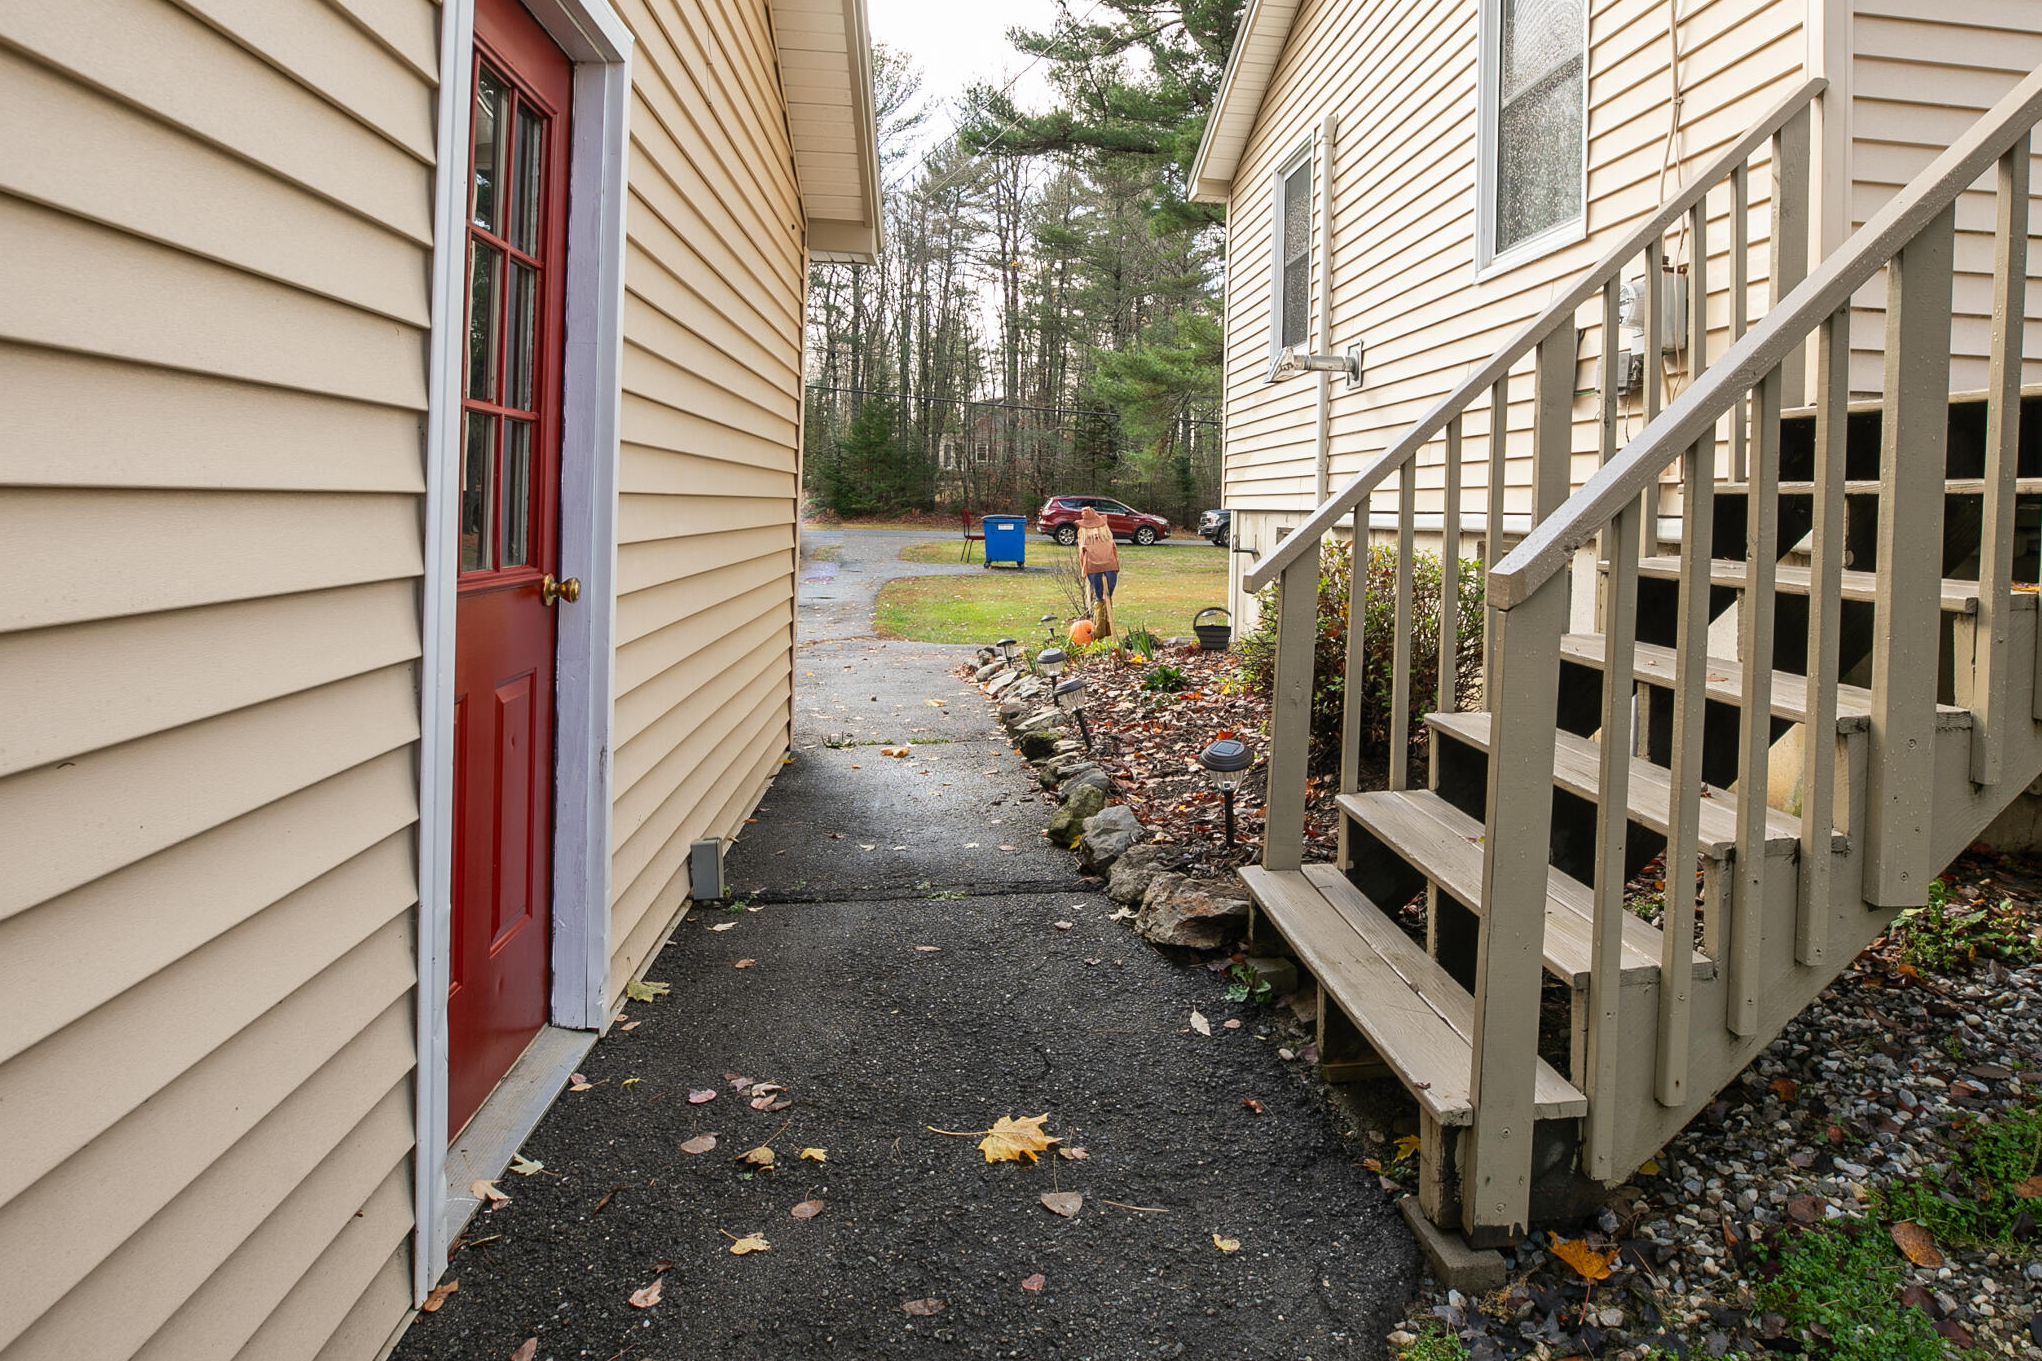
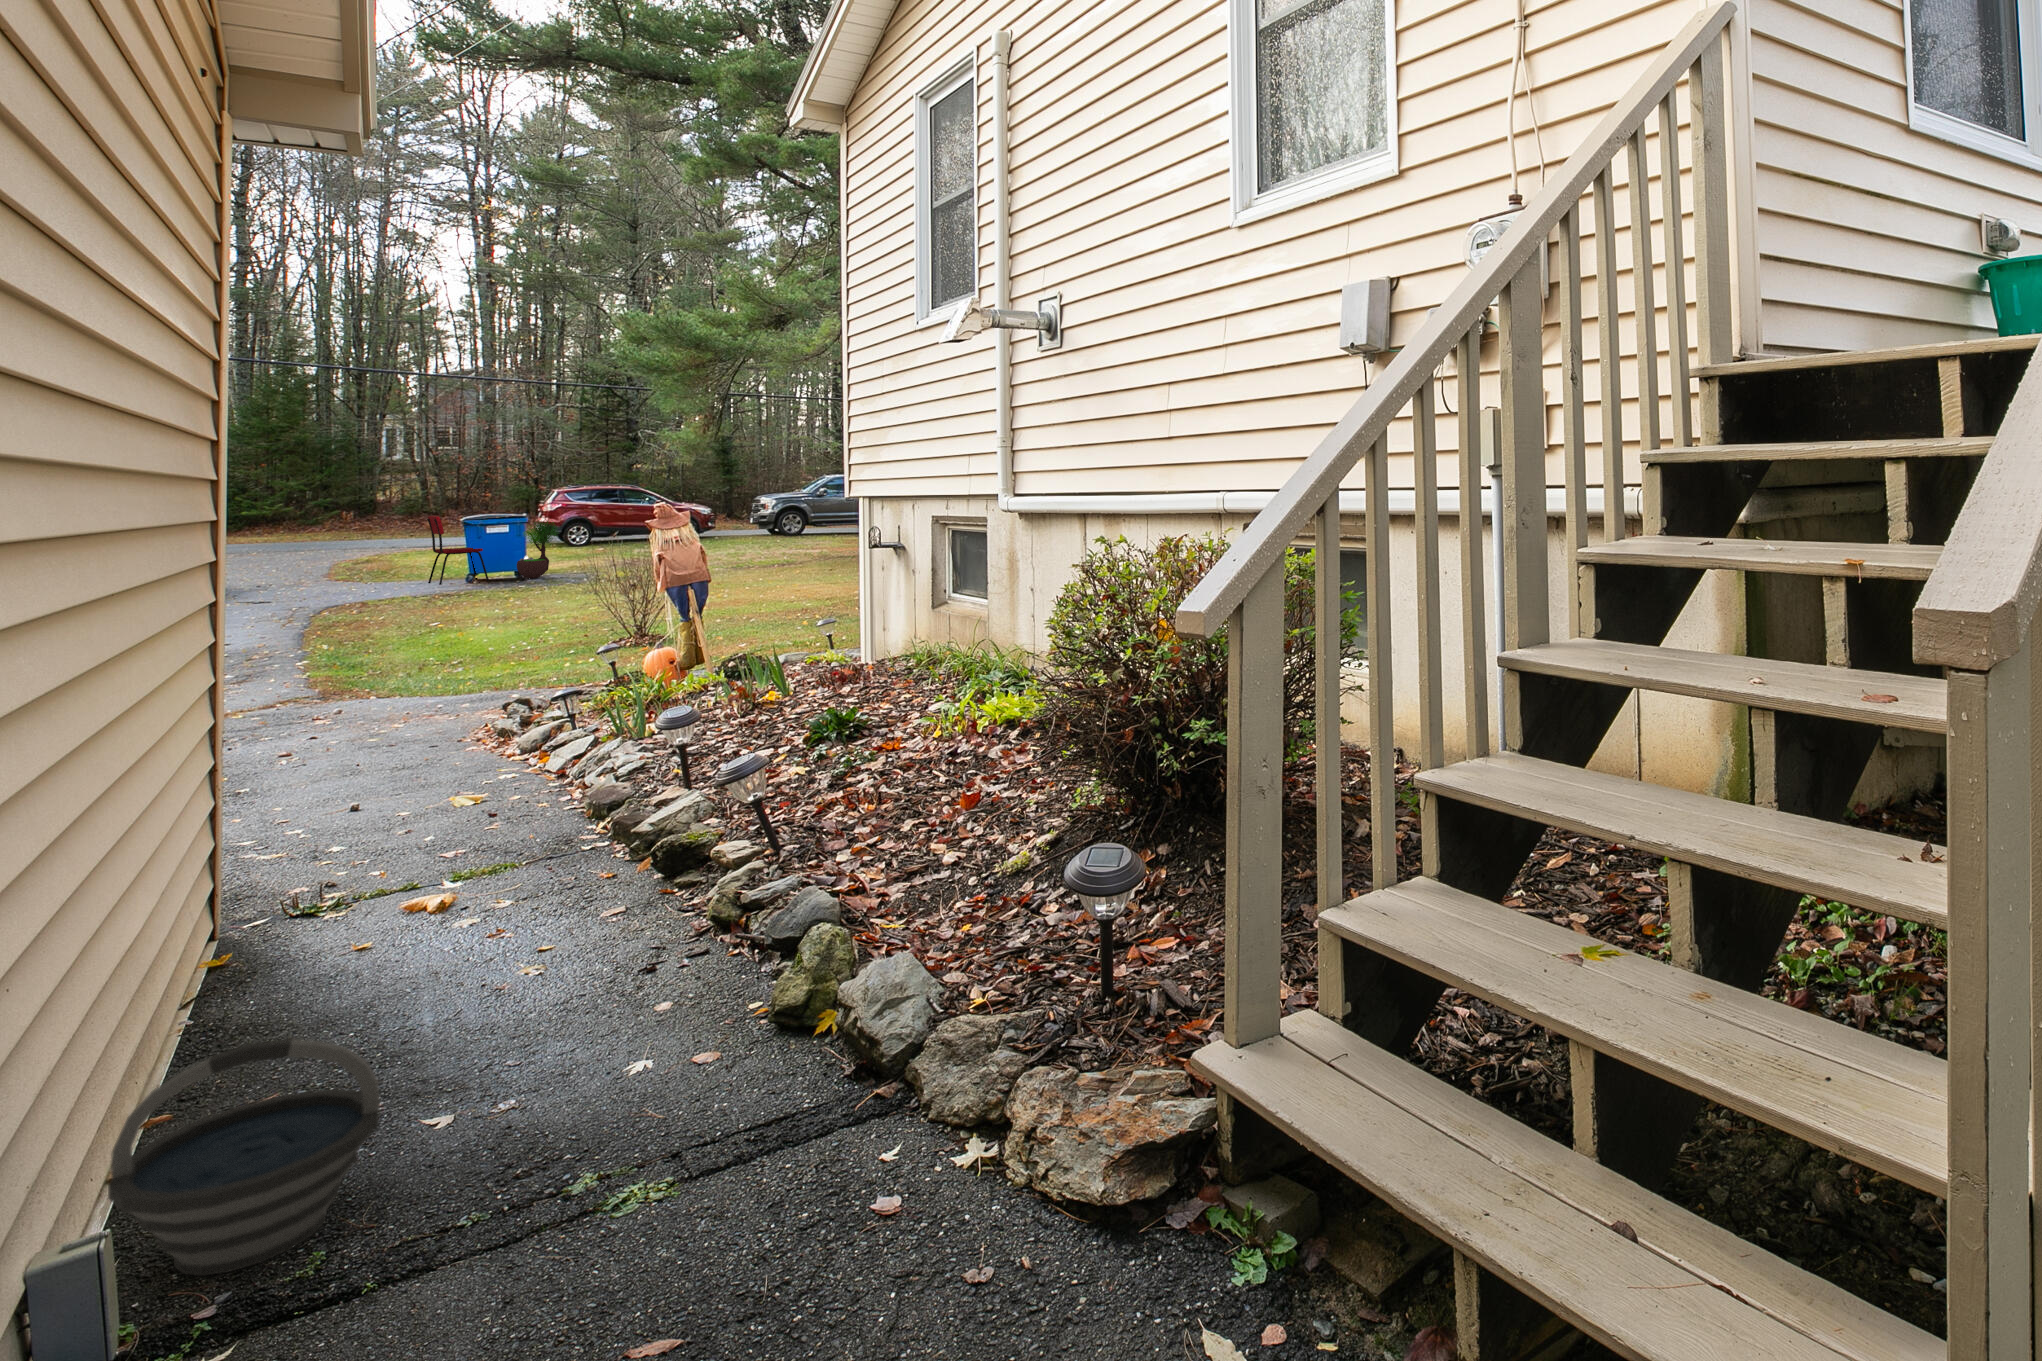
potted tree: none [1017,514,1045,563] -> present [517,520,557,578]
bucket: present [1193,607,1233,649] -> present [108,1039,380,1276]

